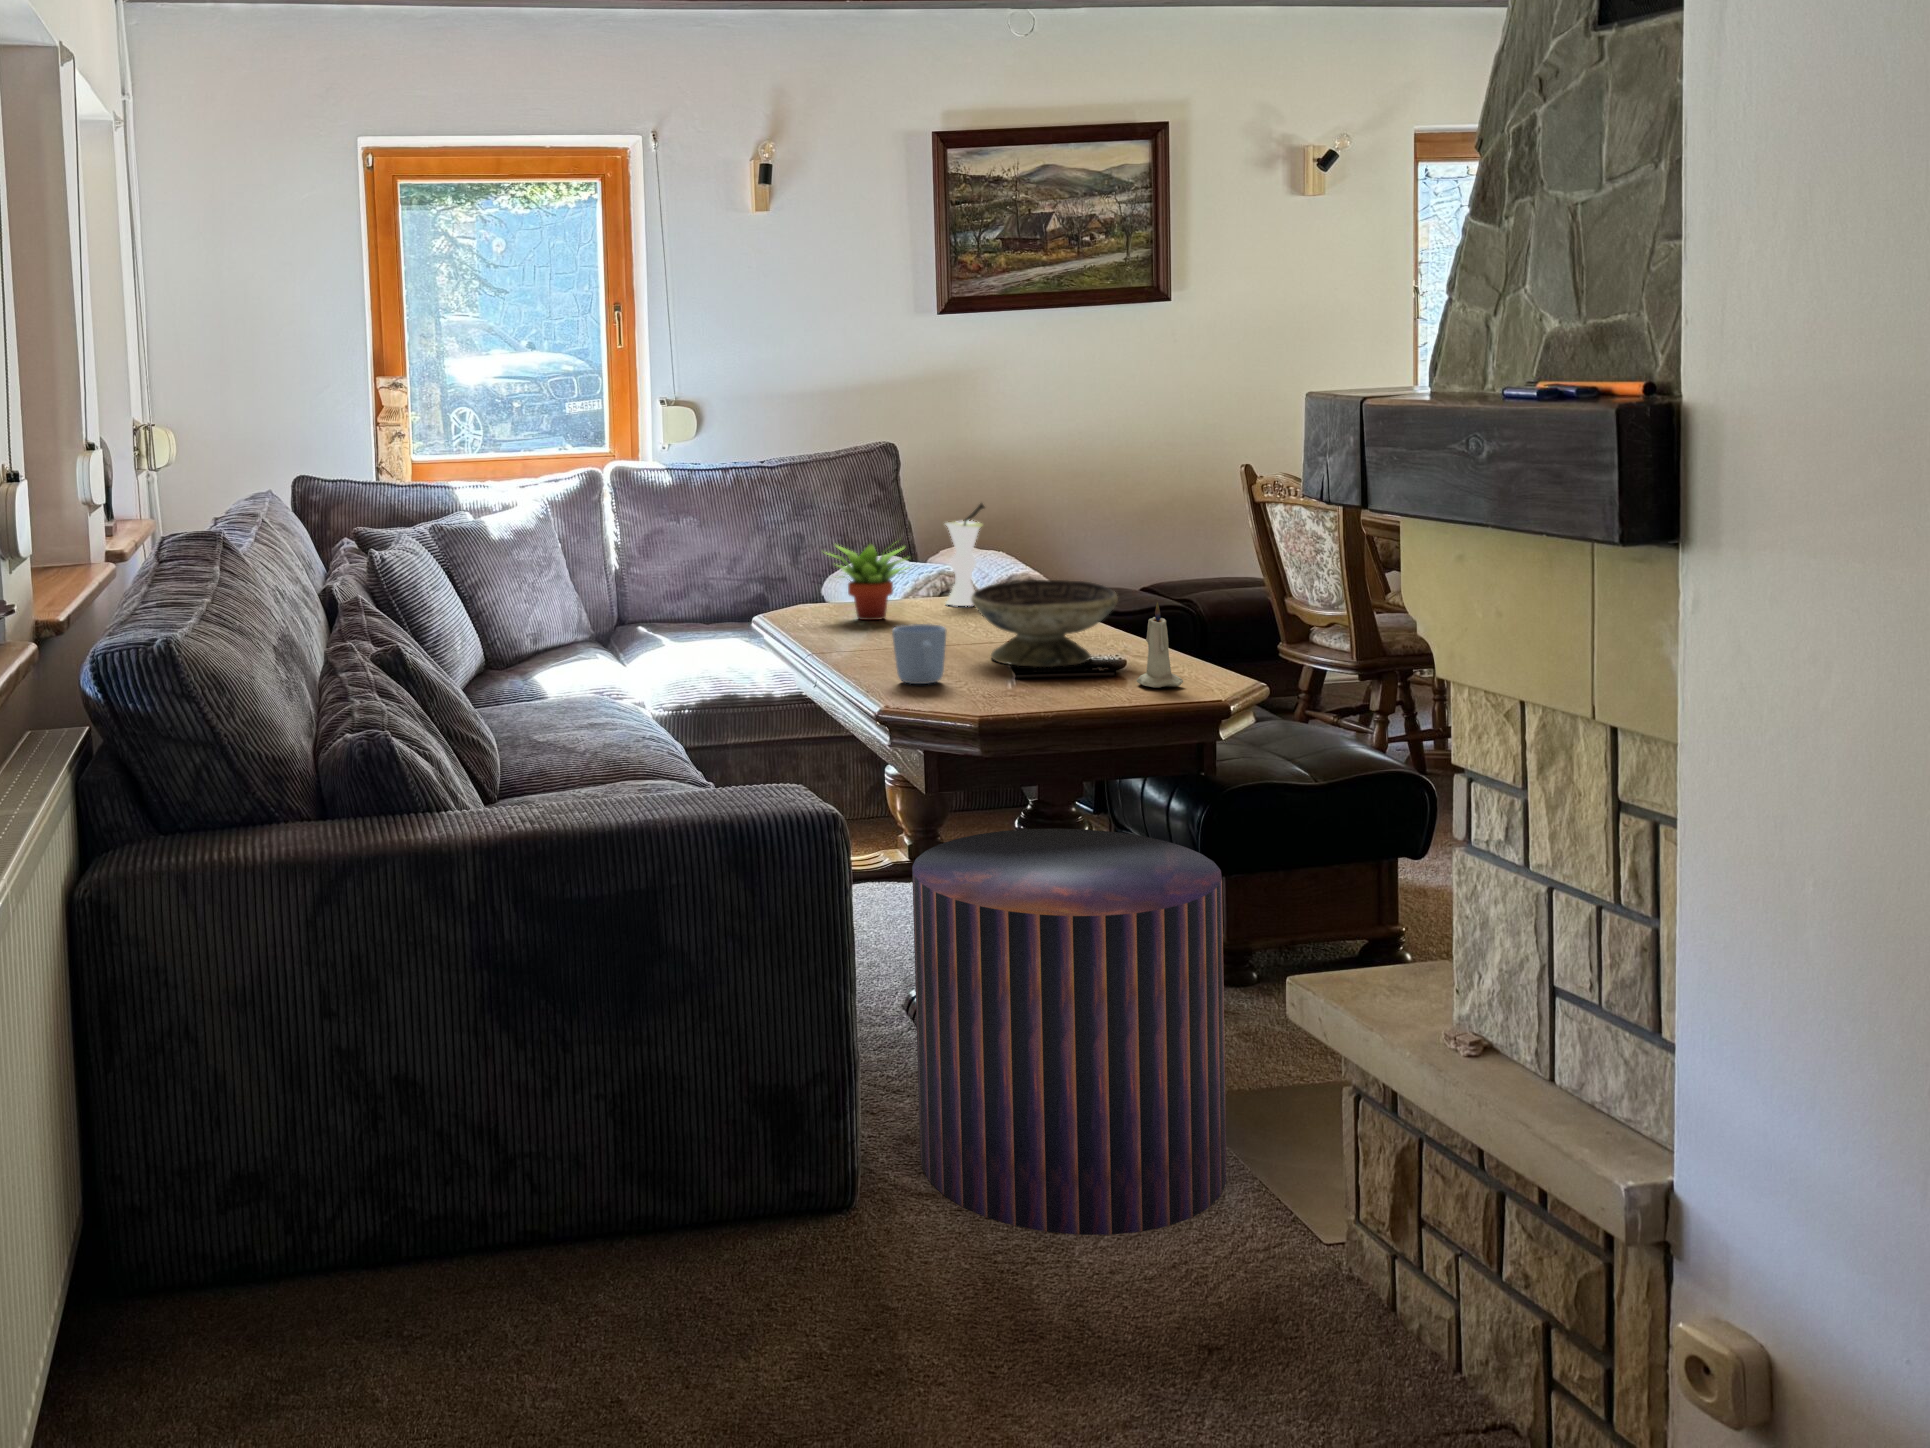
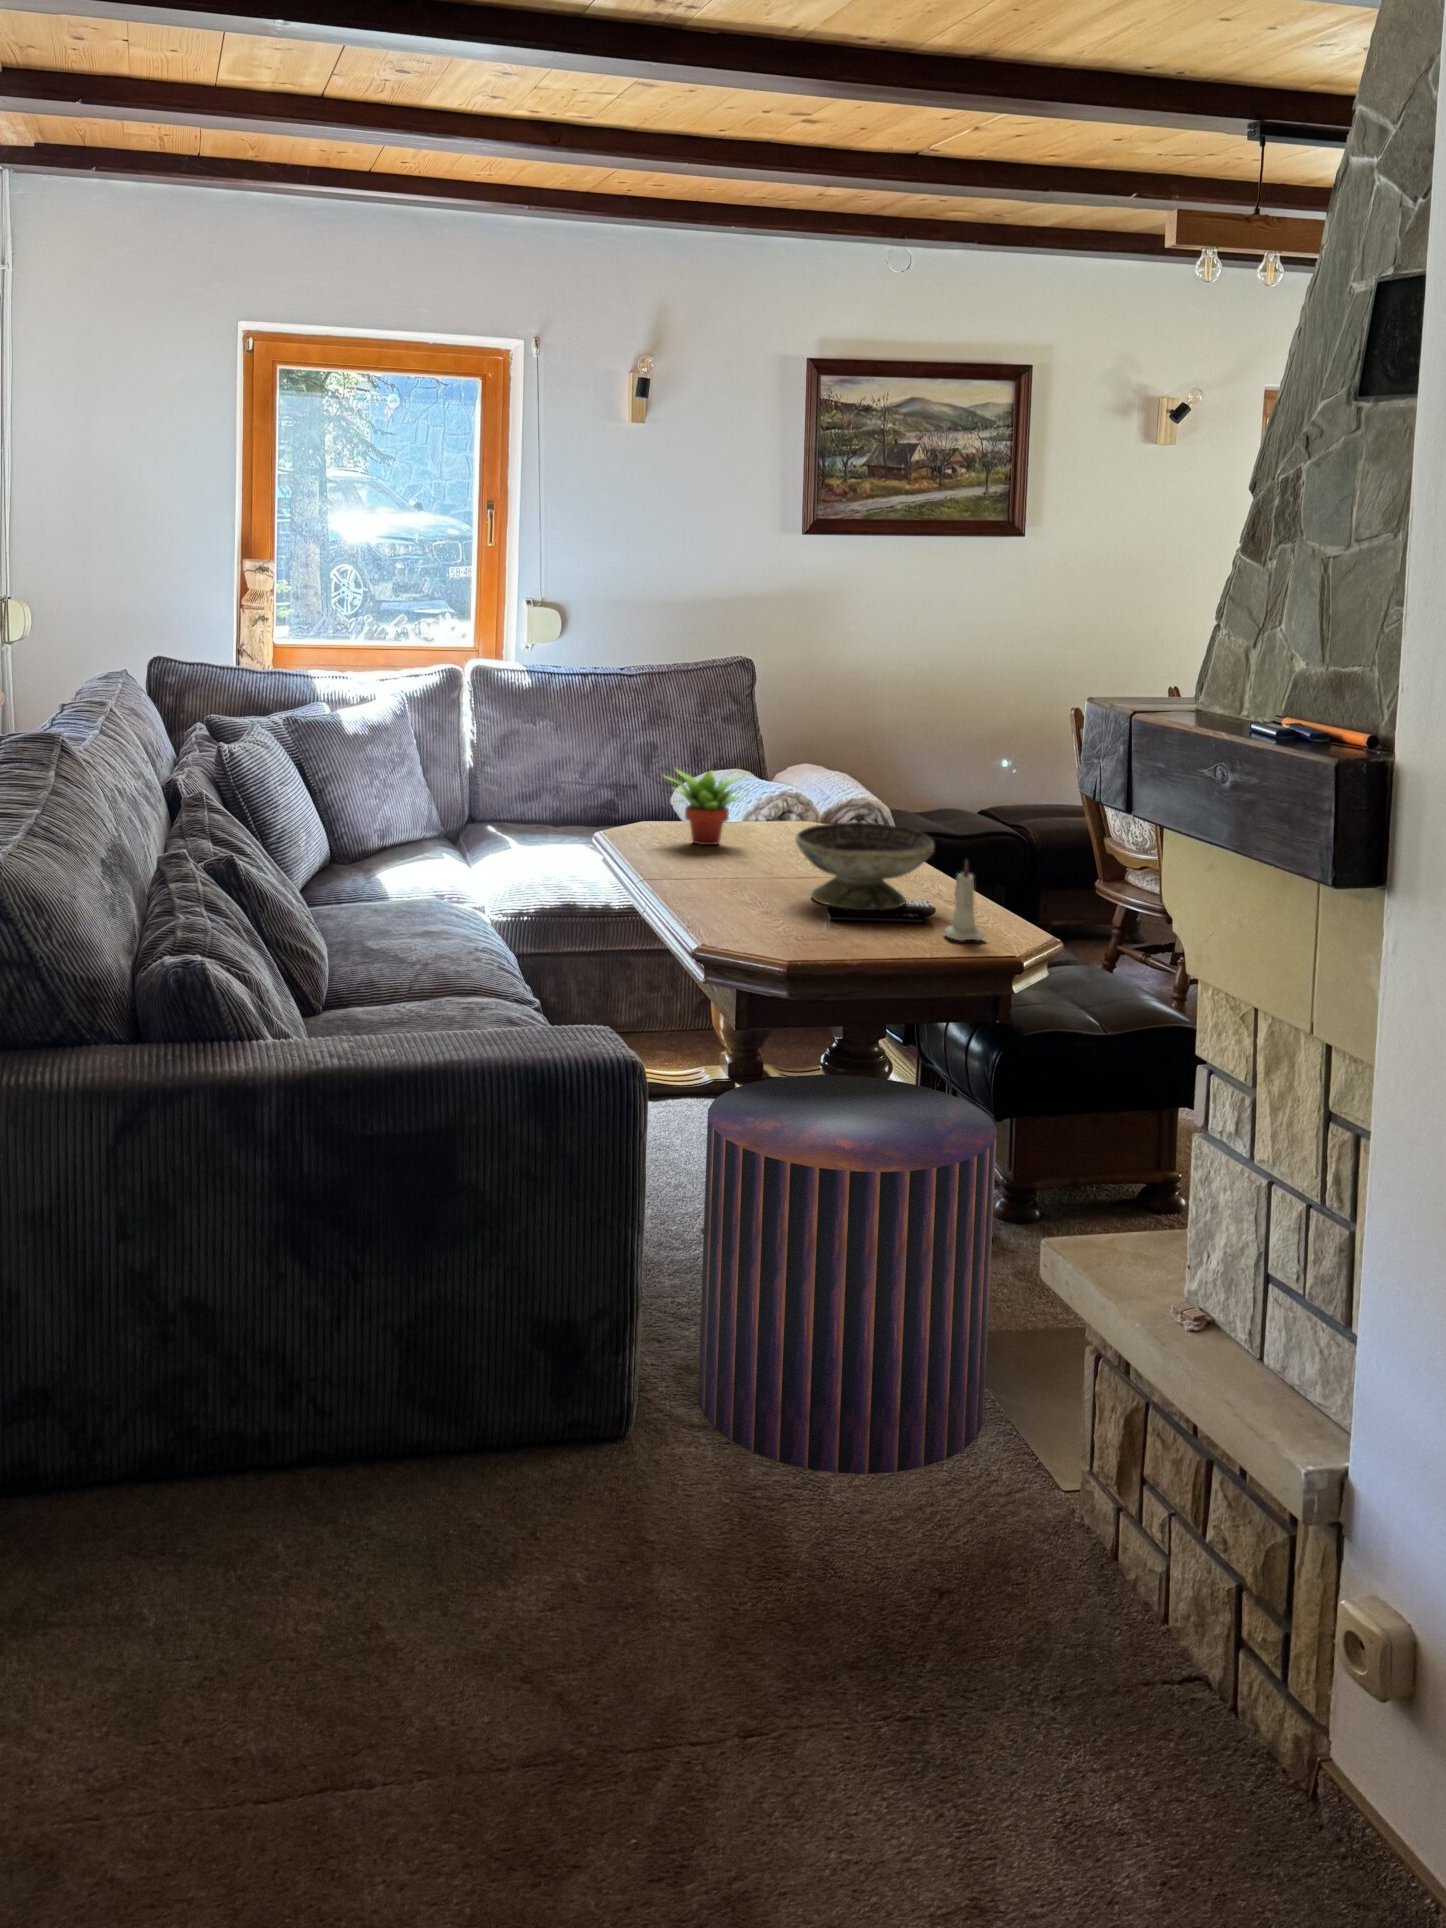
vase: present [946,503,985,606] -> none [780,734,825,834]
mug: present [892,624,947,684] -> none [714,864,766,923]

